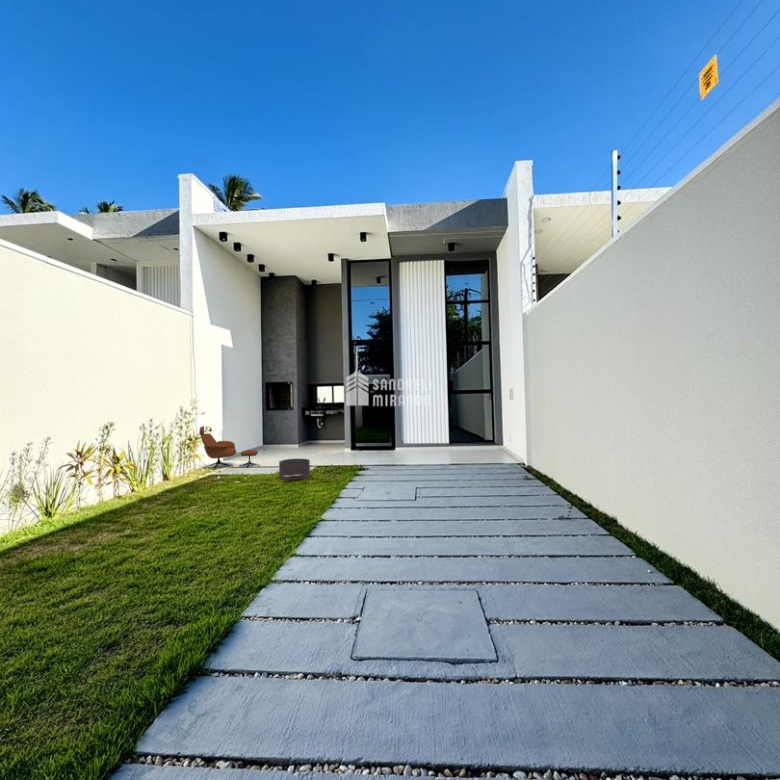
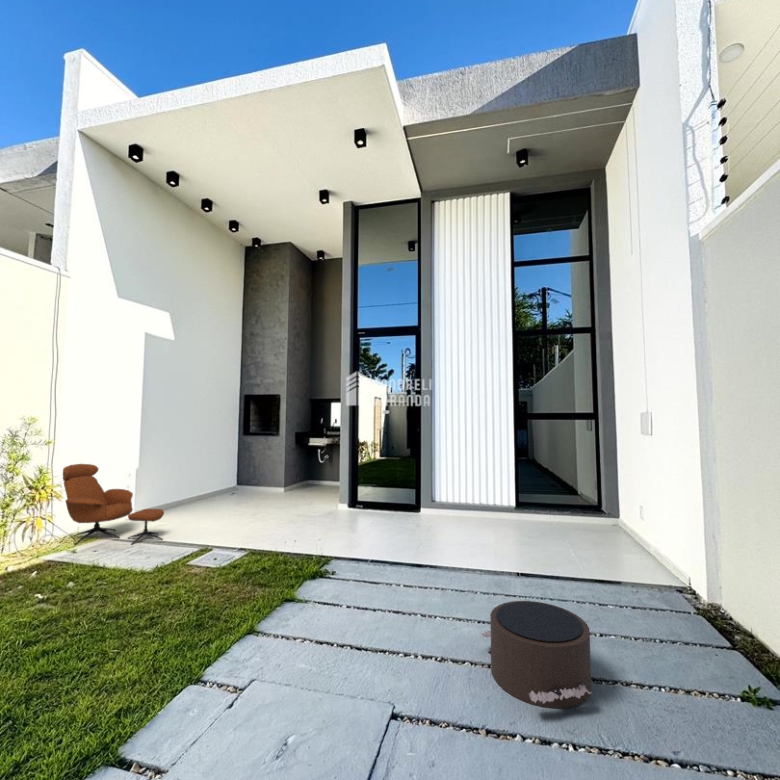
pouf: present [279,459,310,481] -> present [481,601,592,708]

